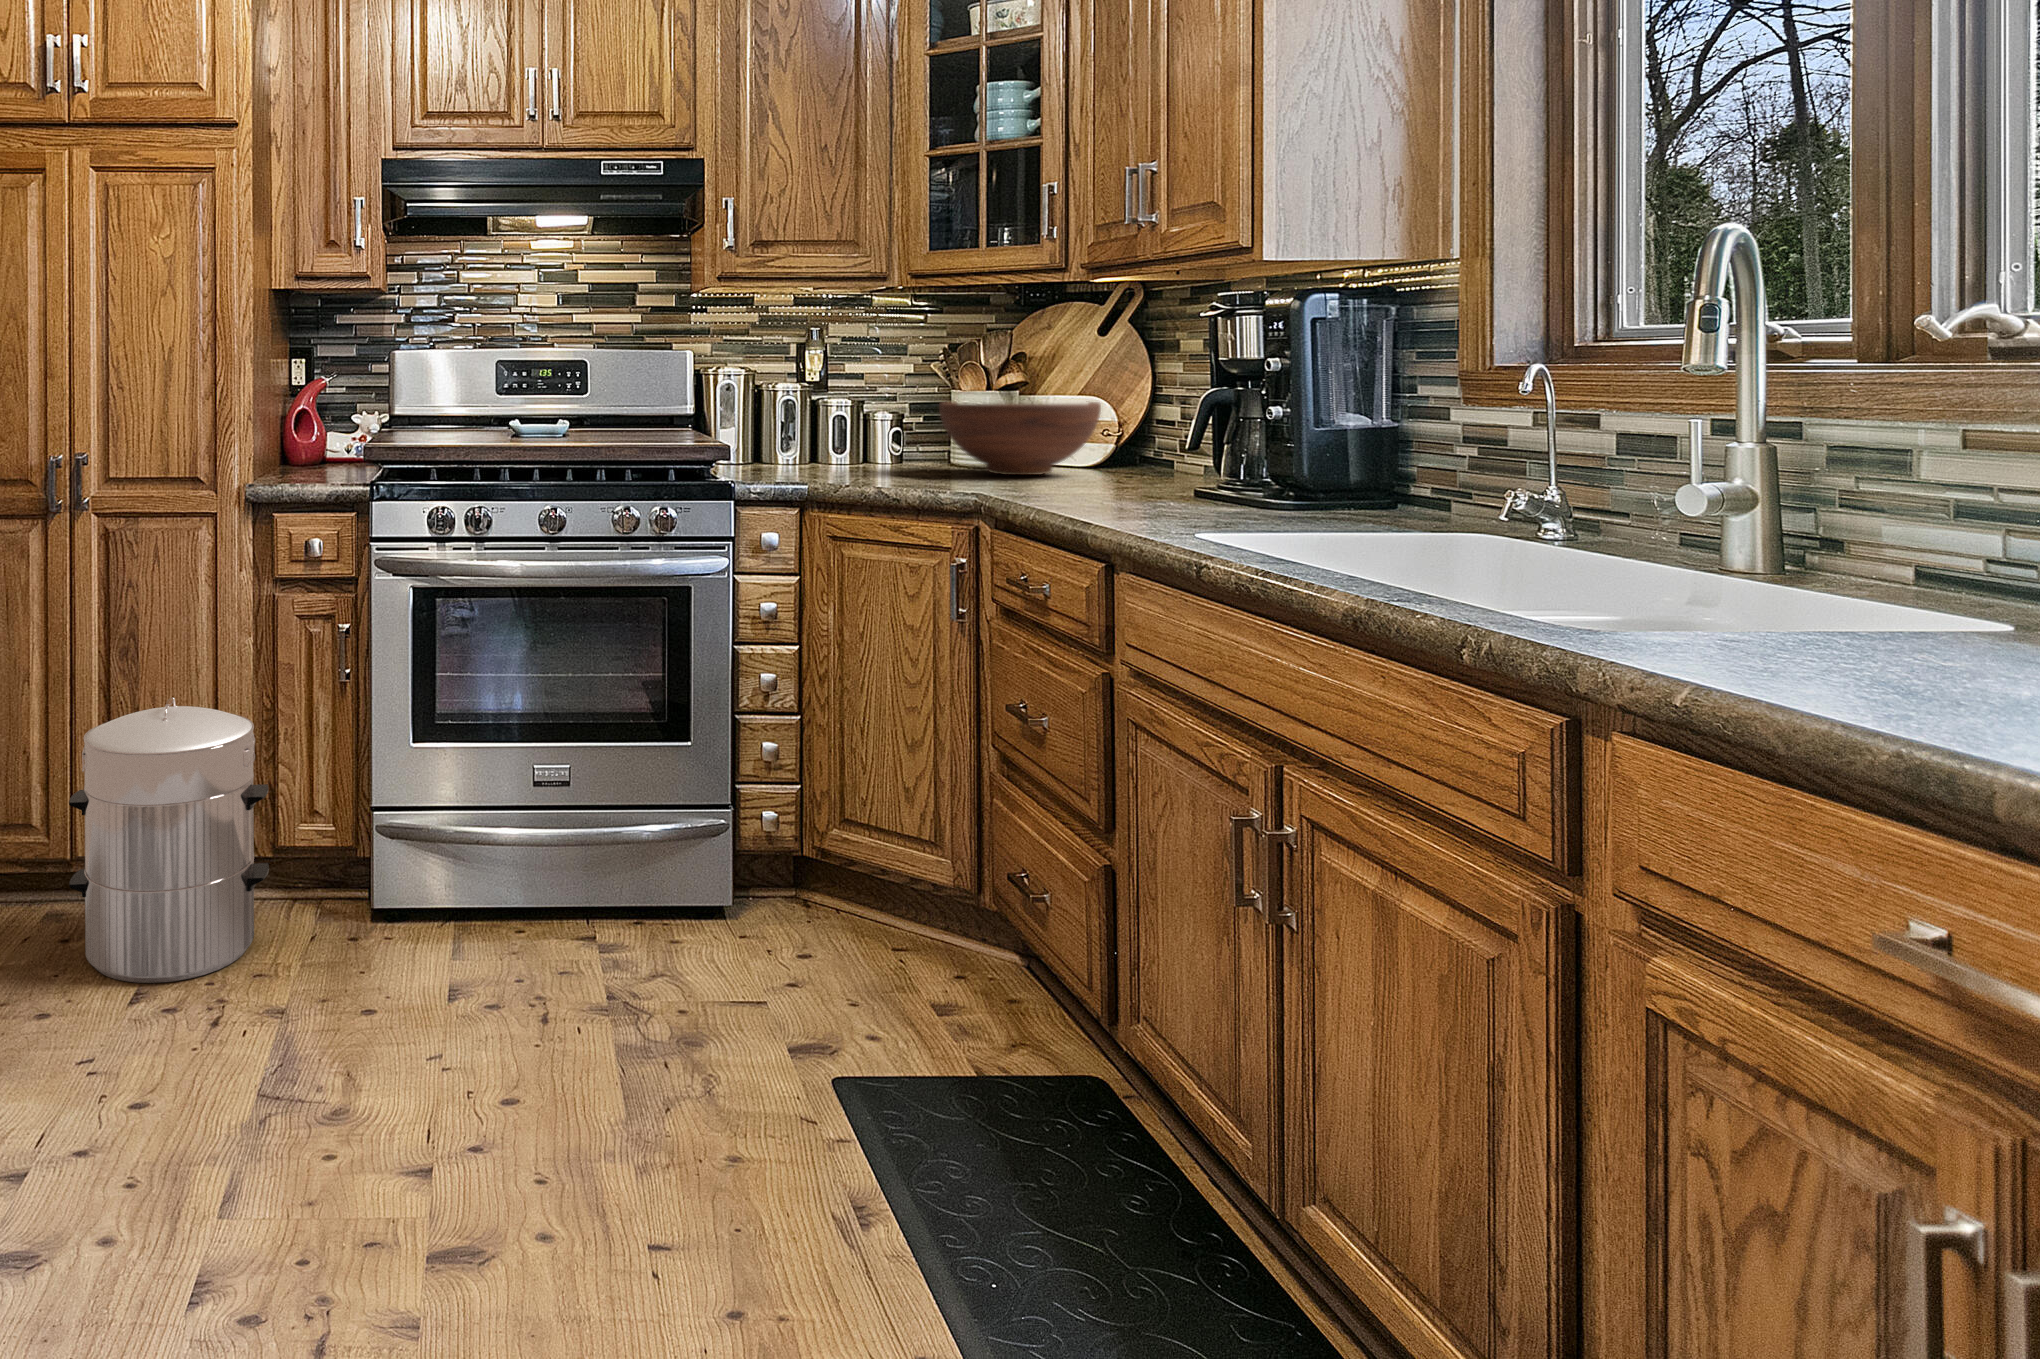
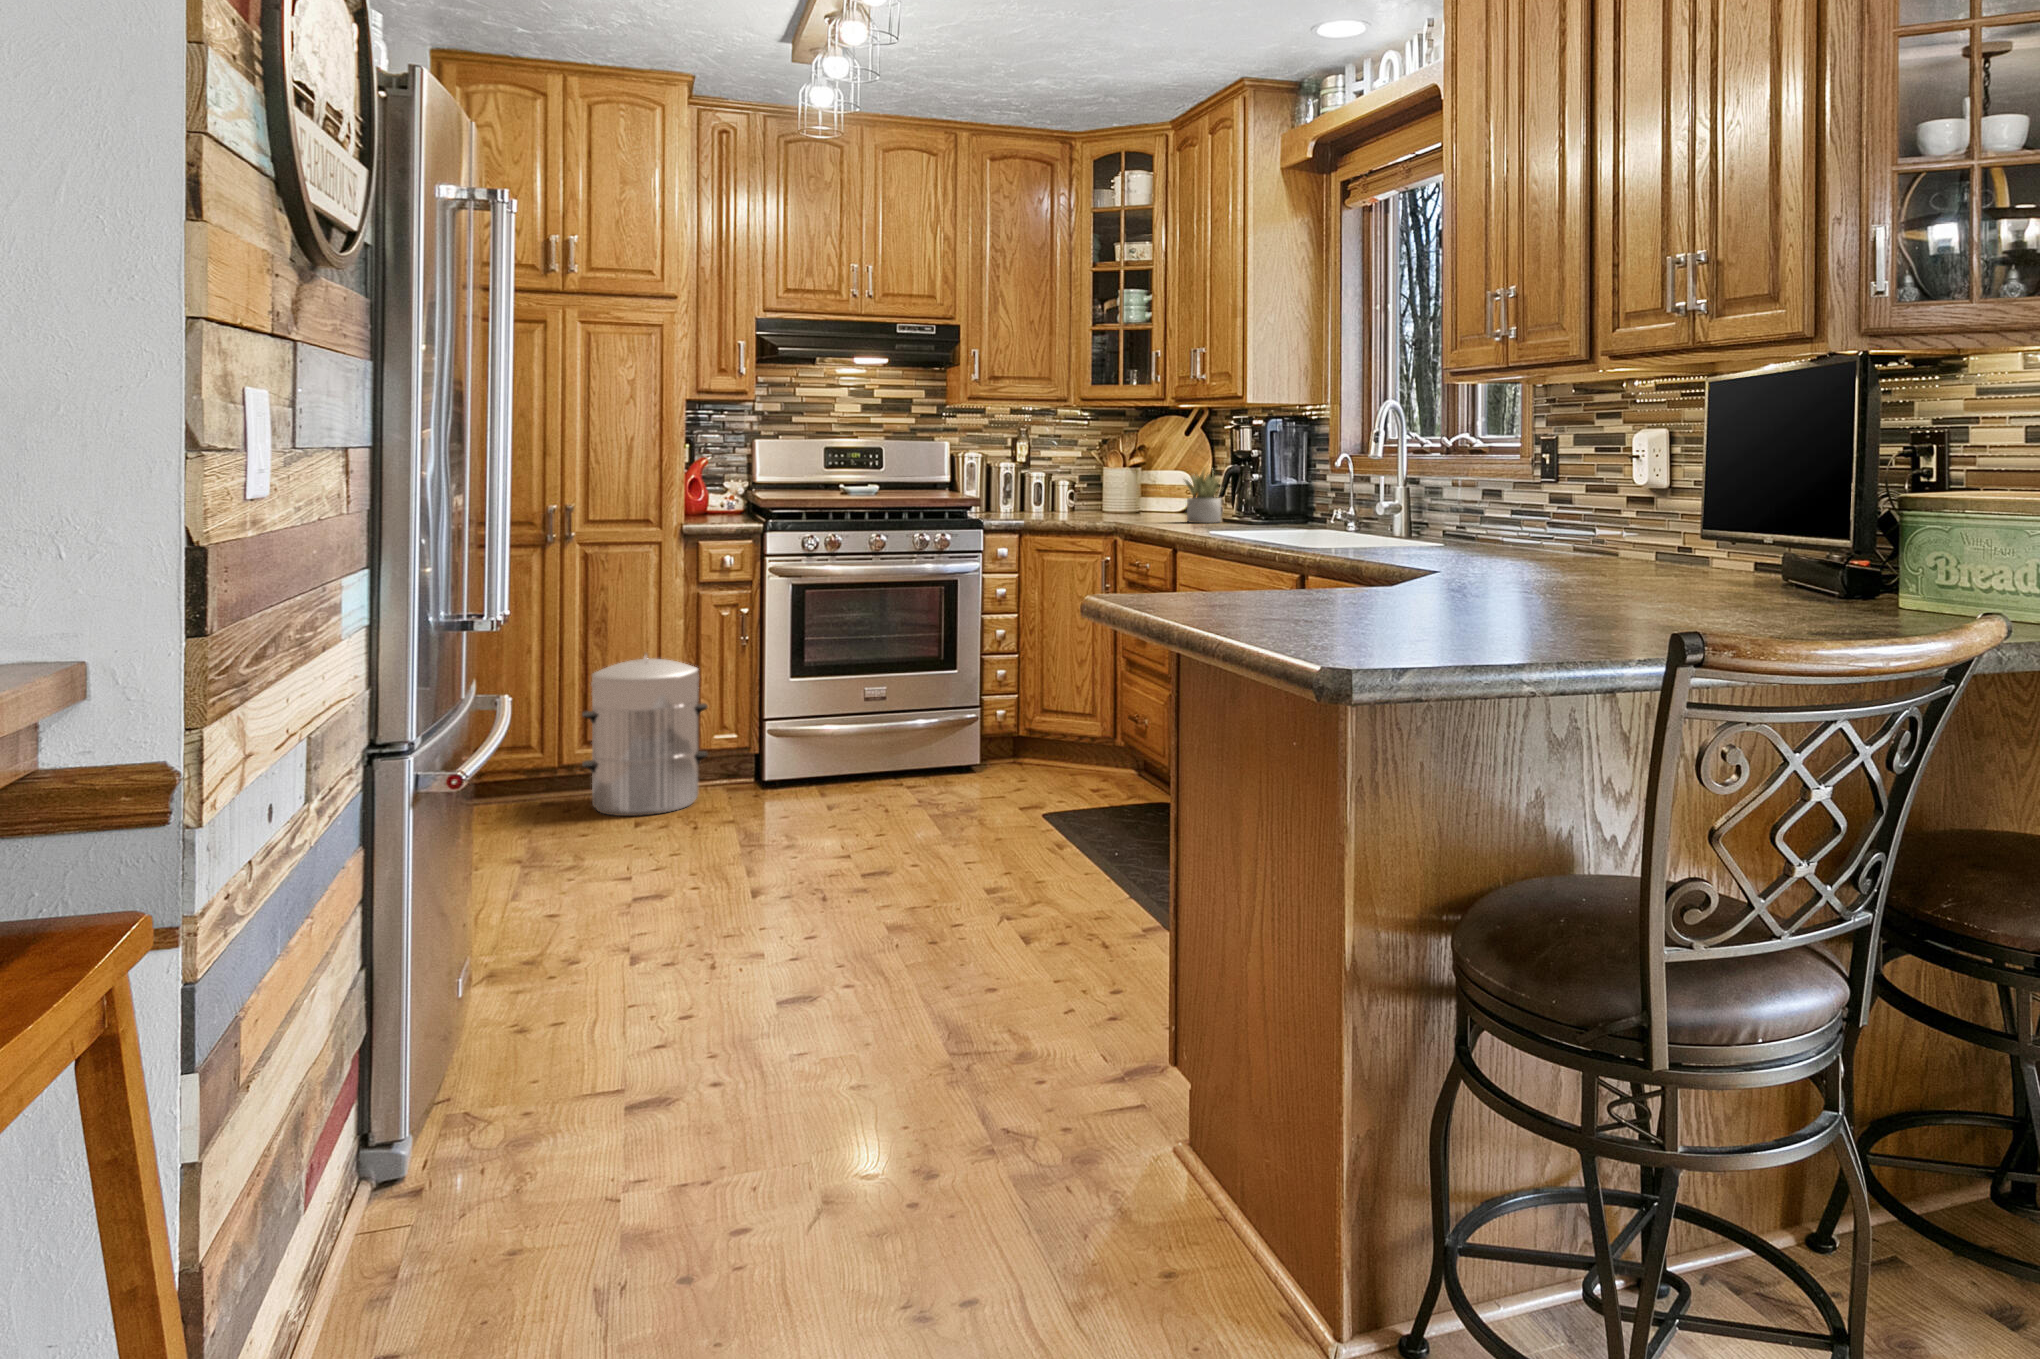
succulent plant: none [1108,390,1198,500] -> present [1185,471,1222,523]
fruit bowl: present [939,401,1101,475] -> none [1096,474,1184,515]

